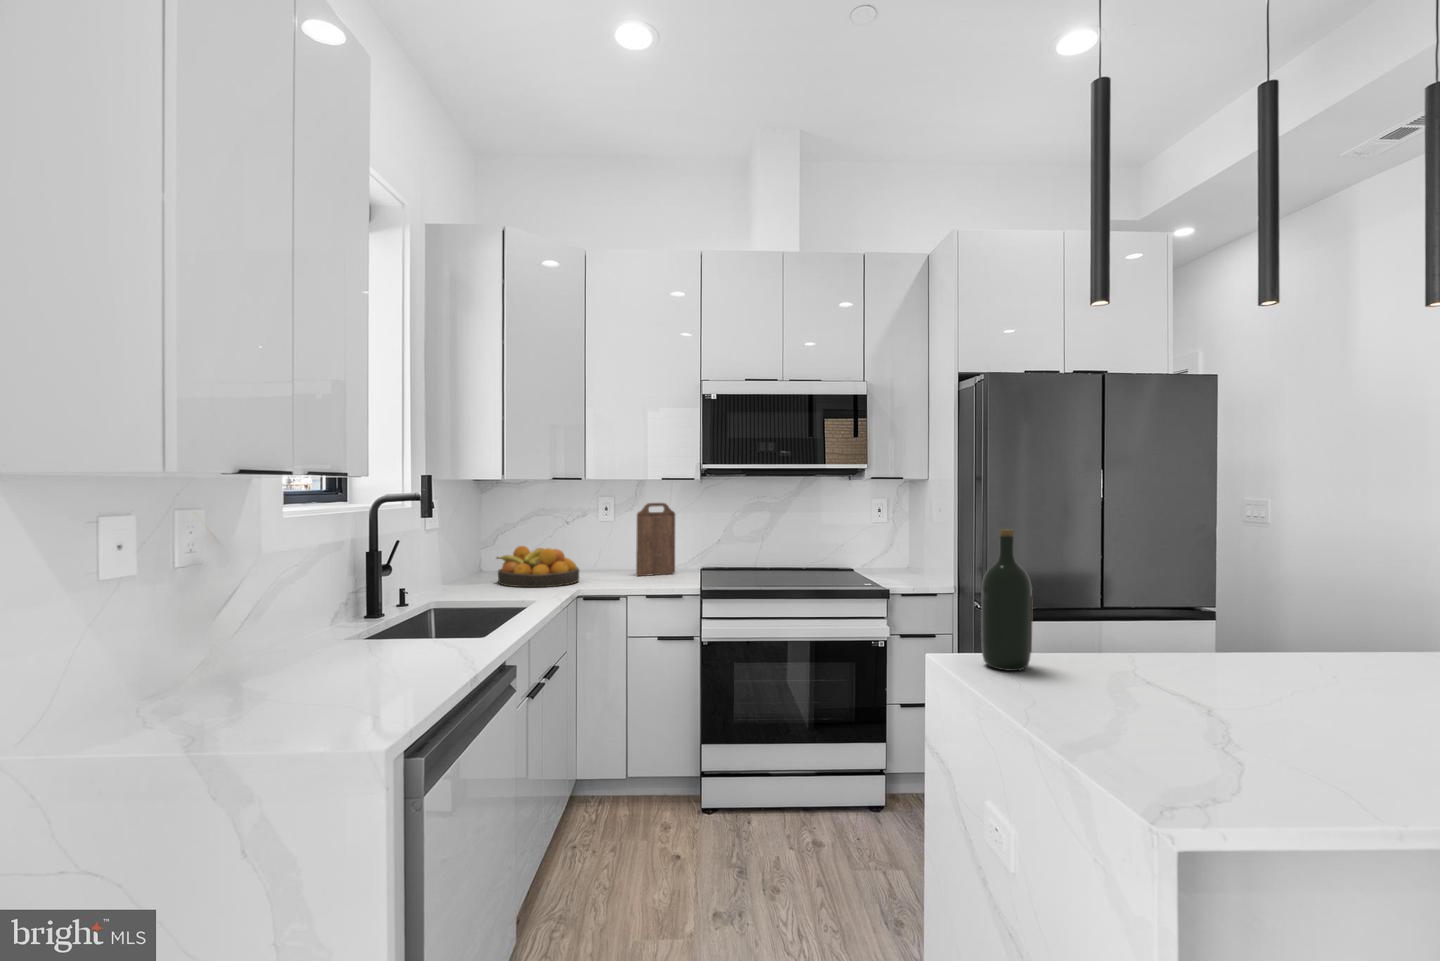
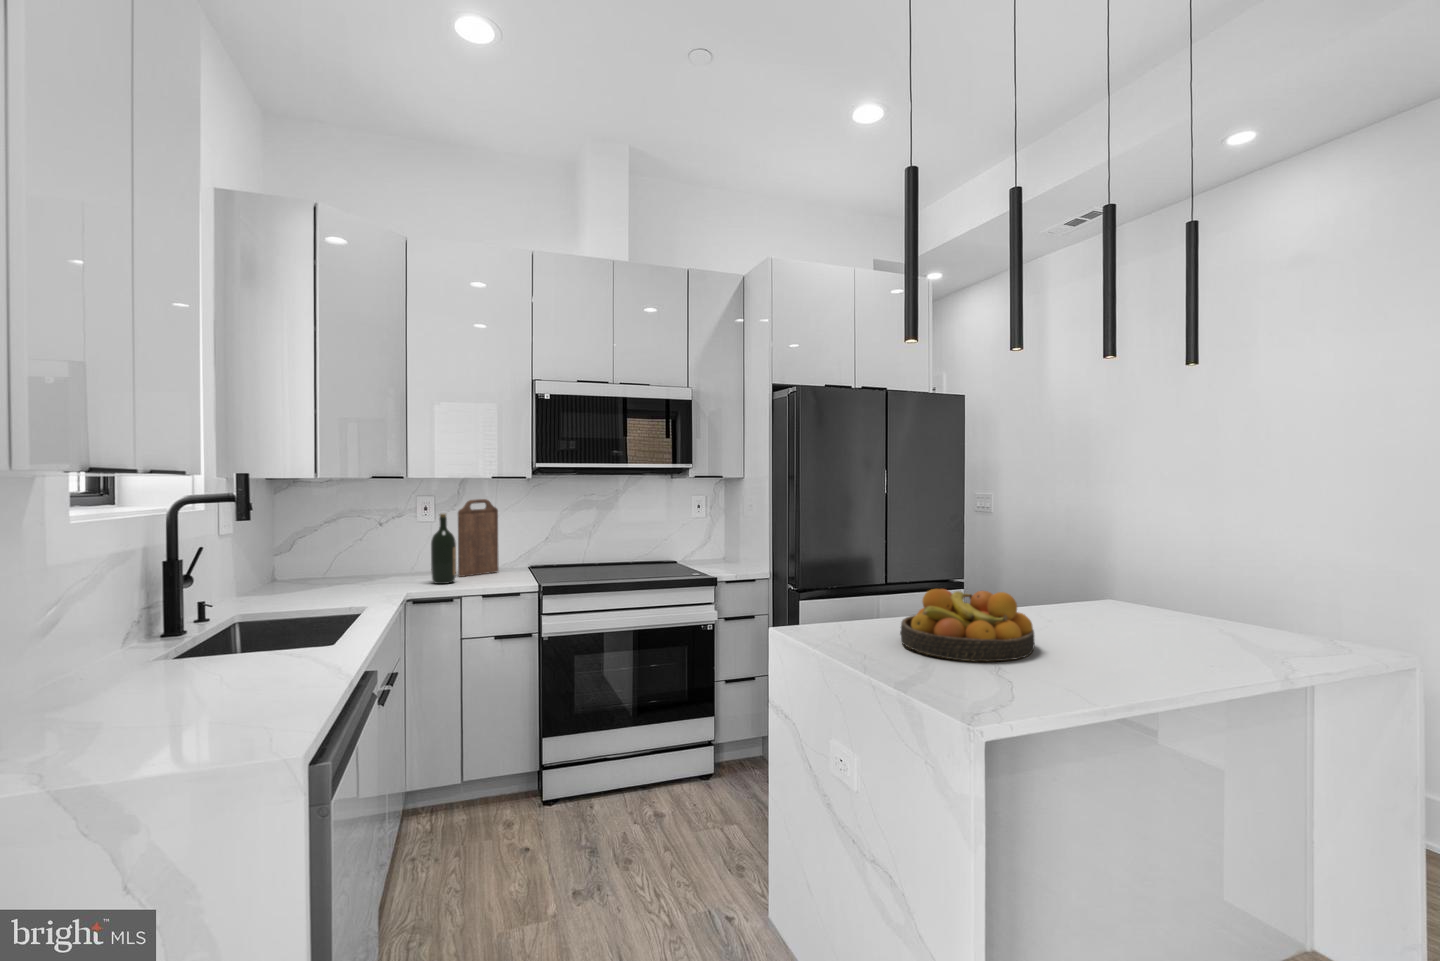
wine bottle: present [981,529,1032,671] -> present [431,514,456,584]
fruit bowl: present [497,546,579,587] -> present [900,589,1035,661]

